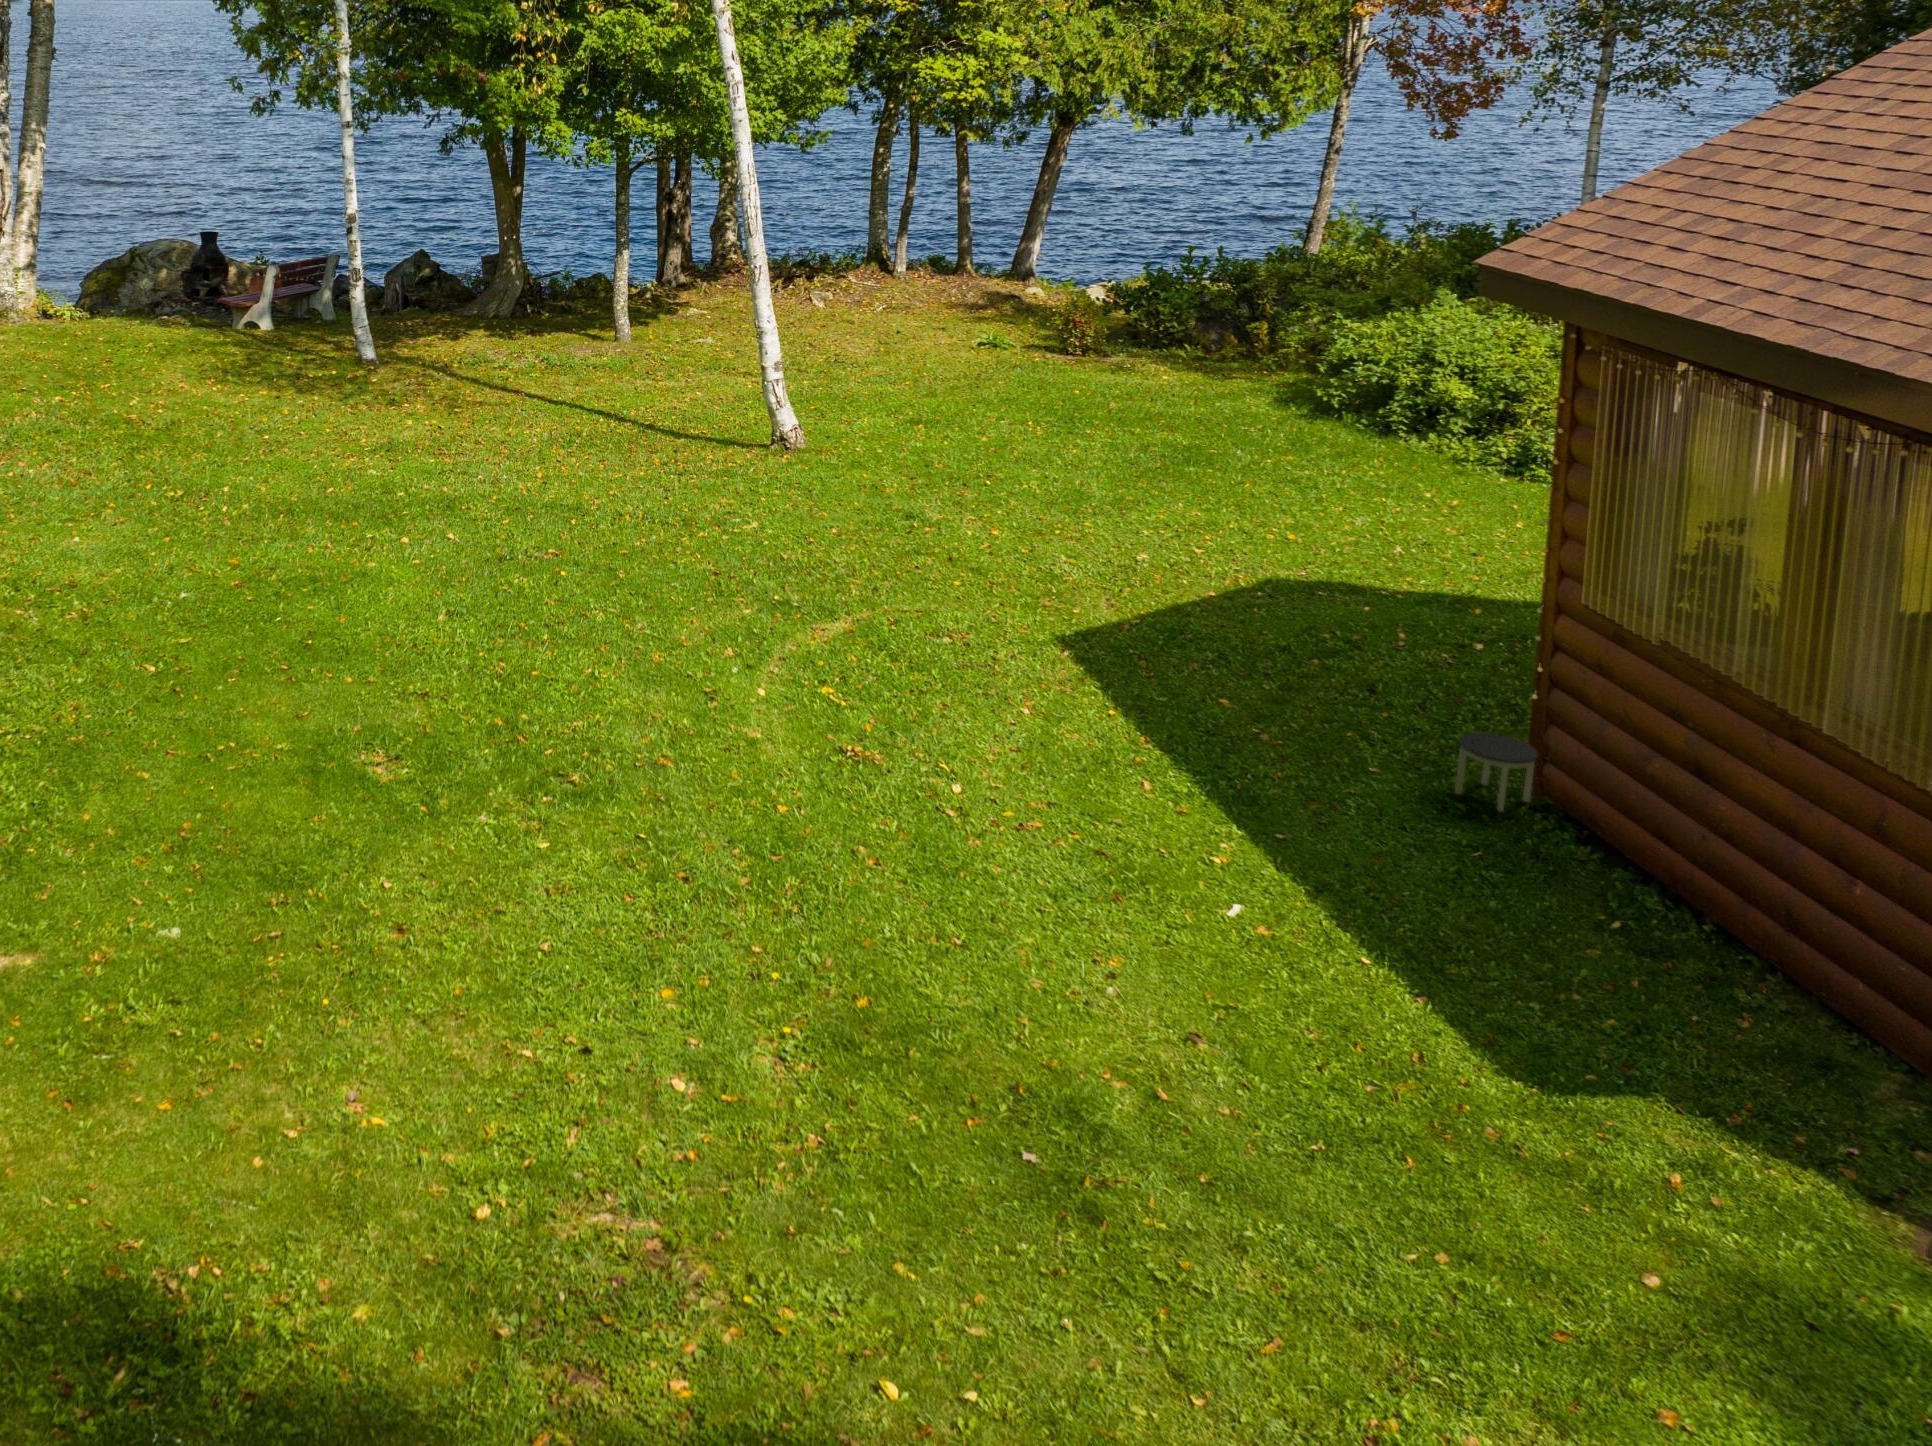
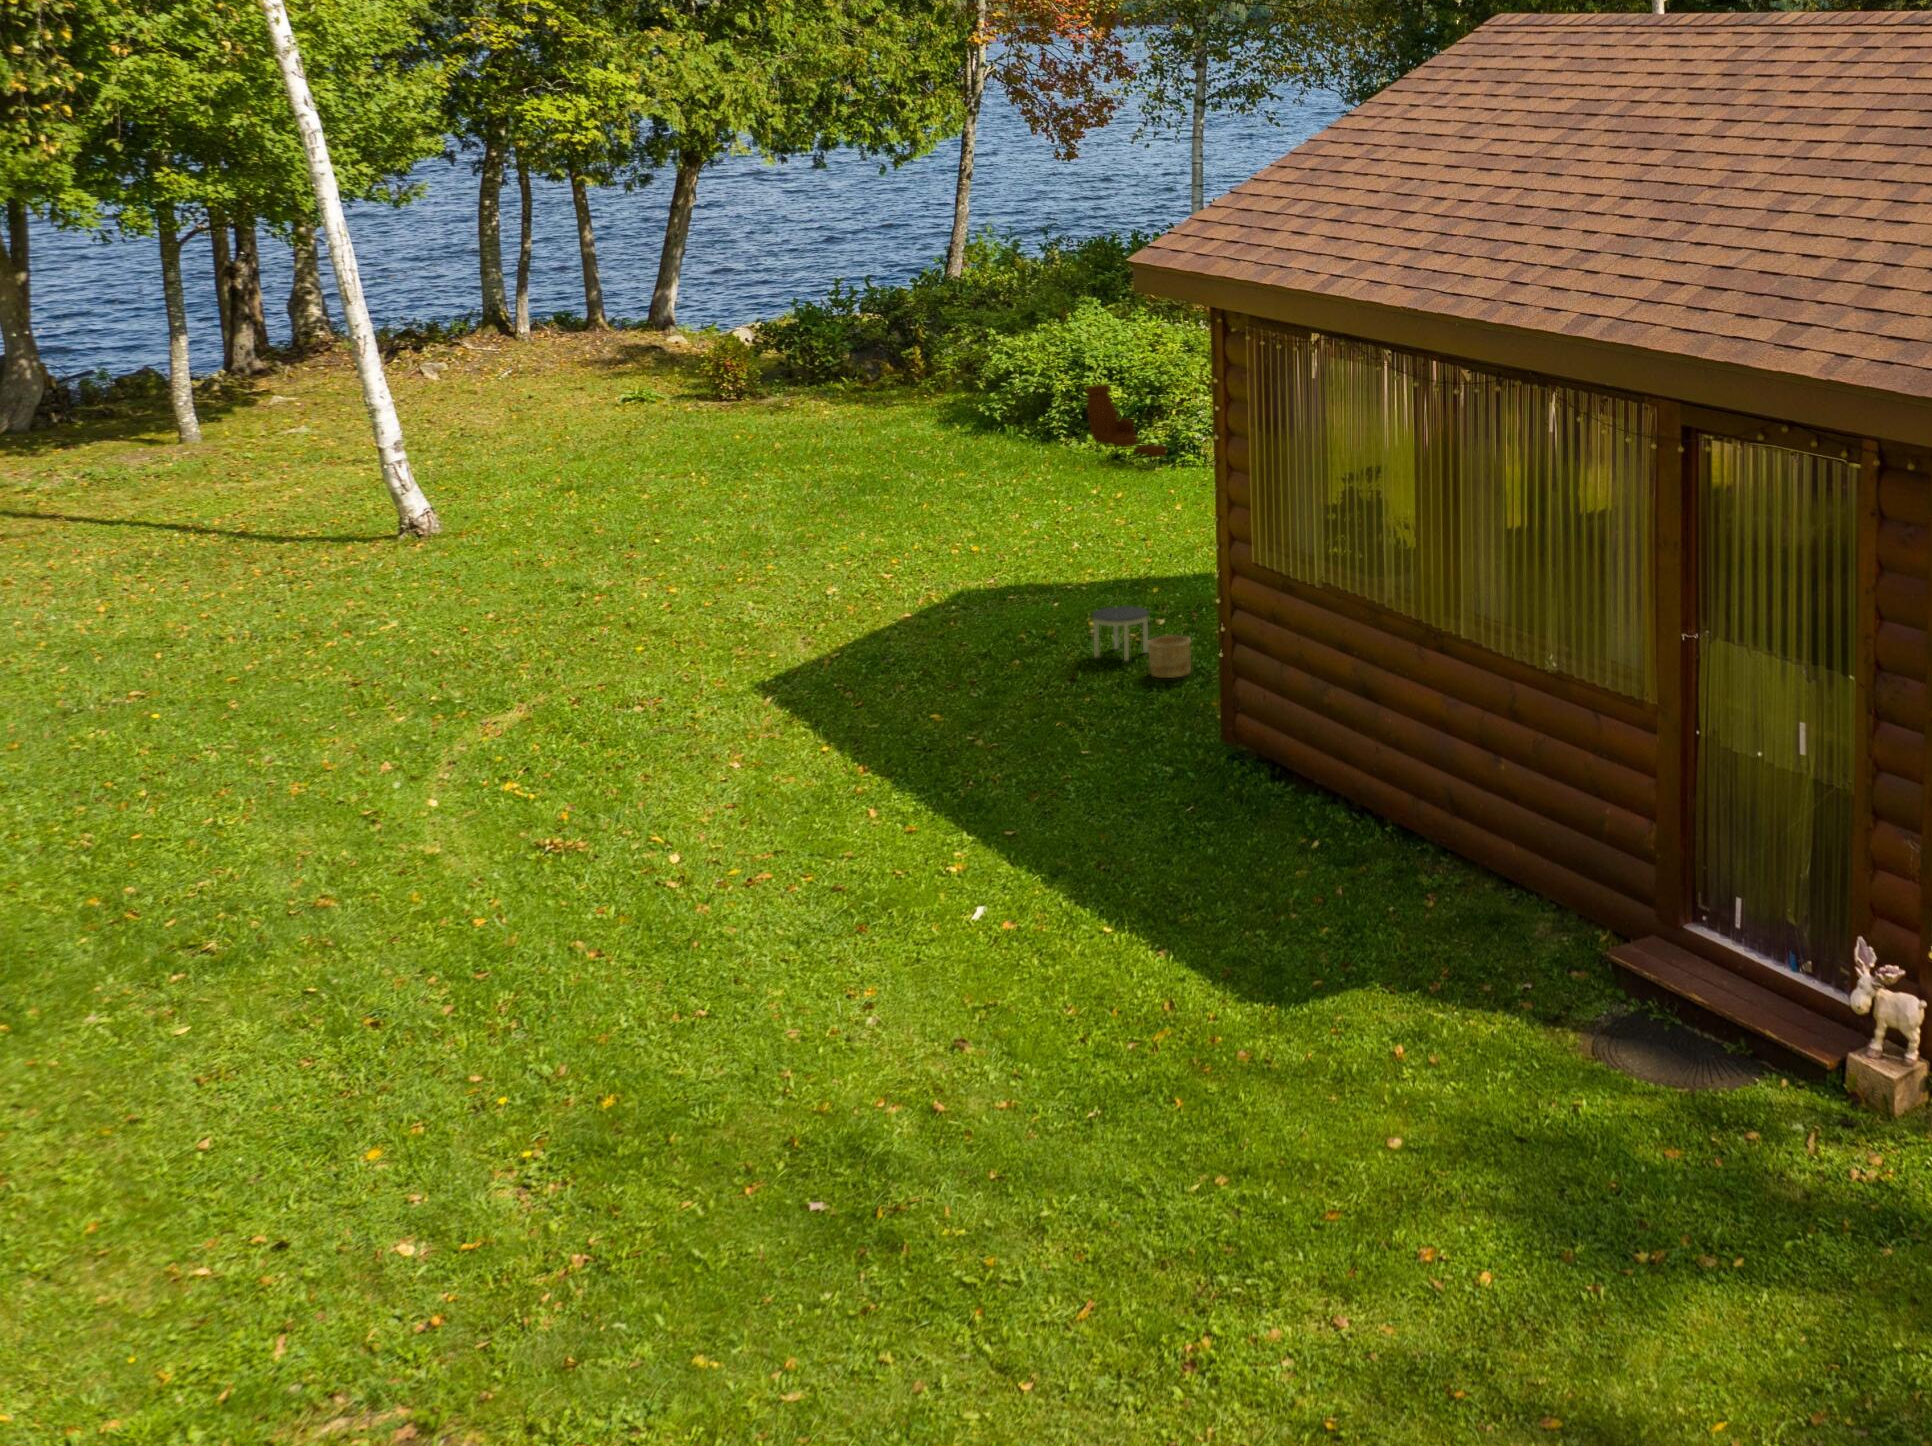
lounge chair: none [1443,391,1536,500] -> present [1085,383,1168,467]
wooden bucket: none [1535,799,1602,863] -> present [1147,635,1191,678]

